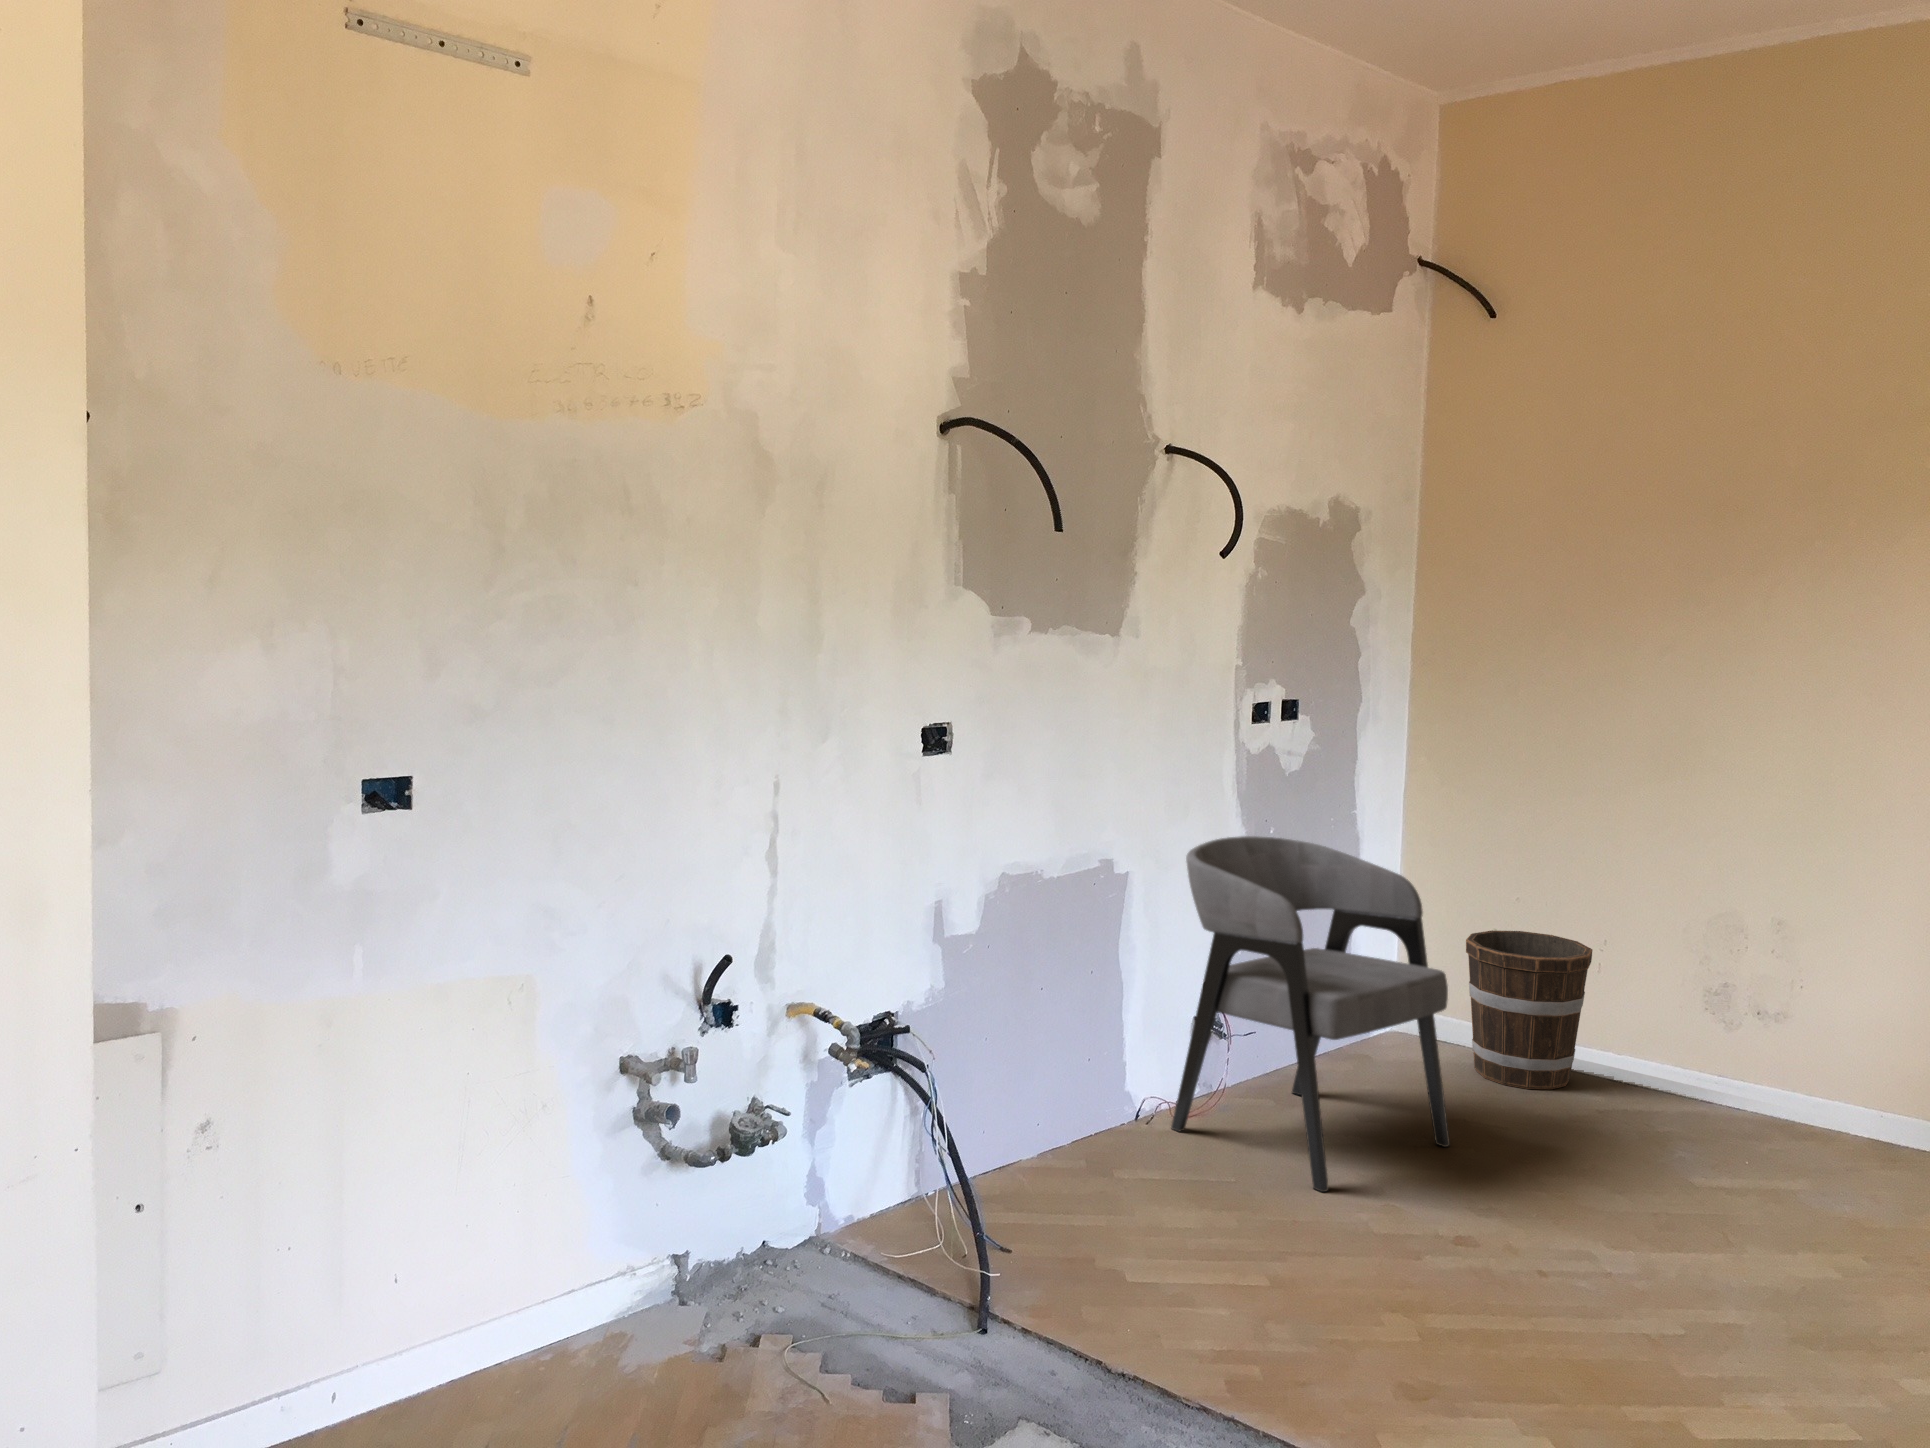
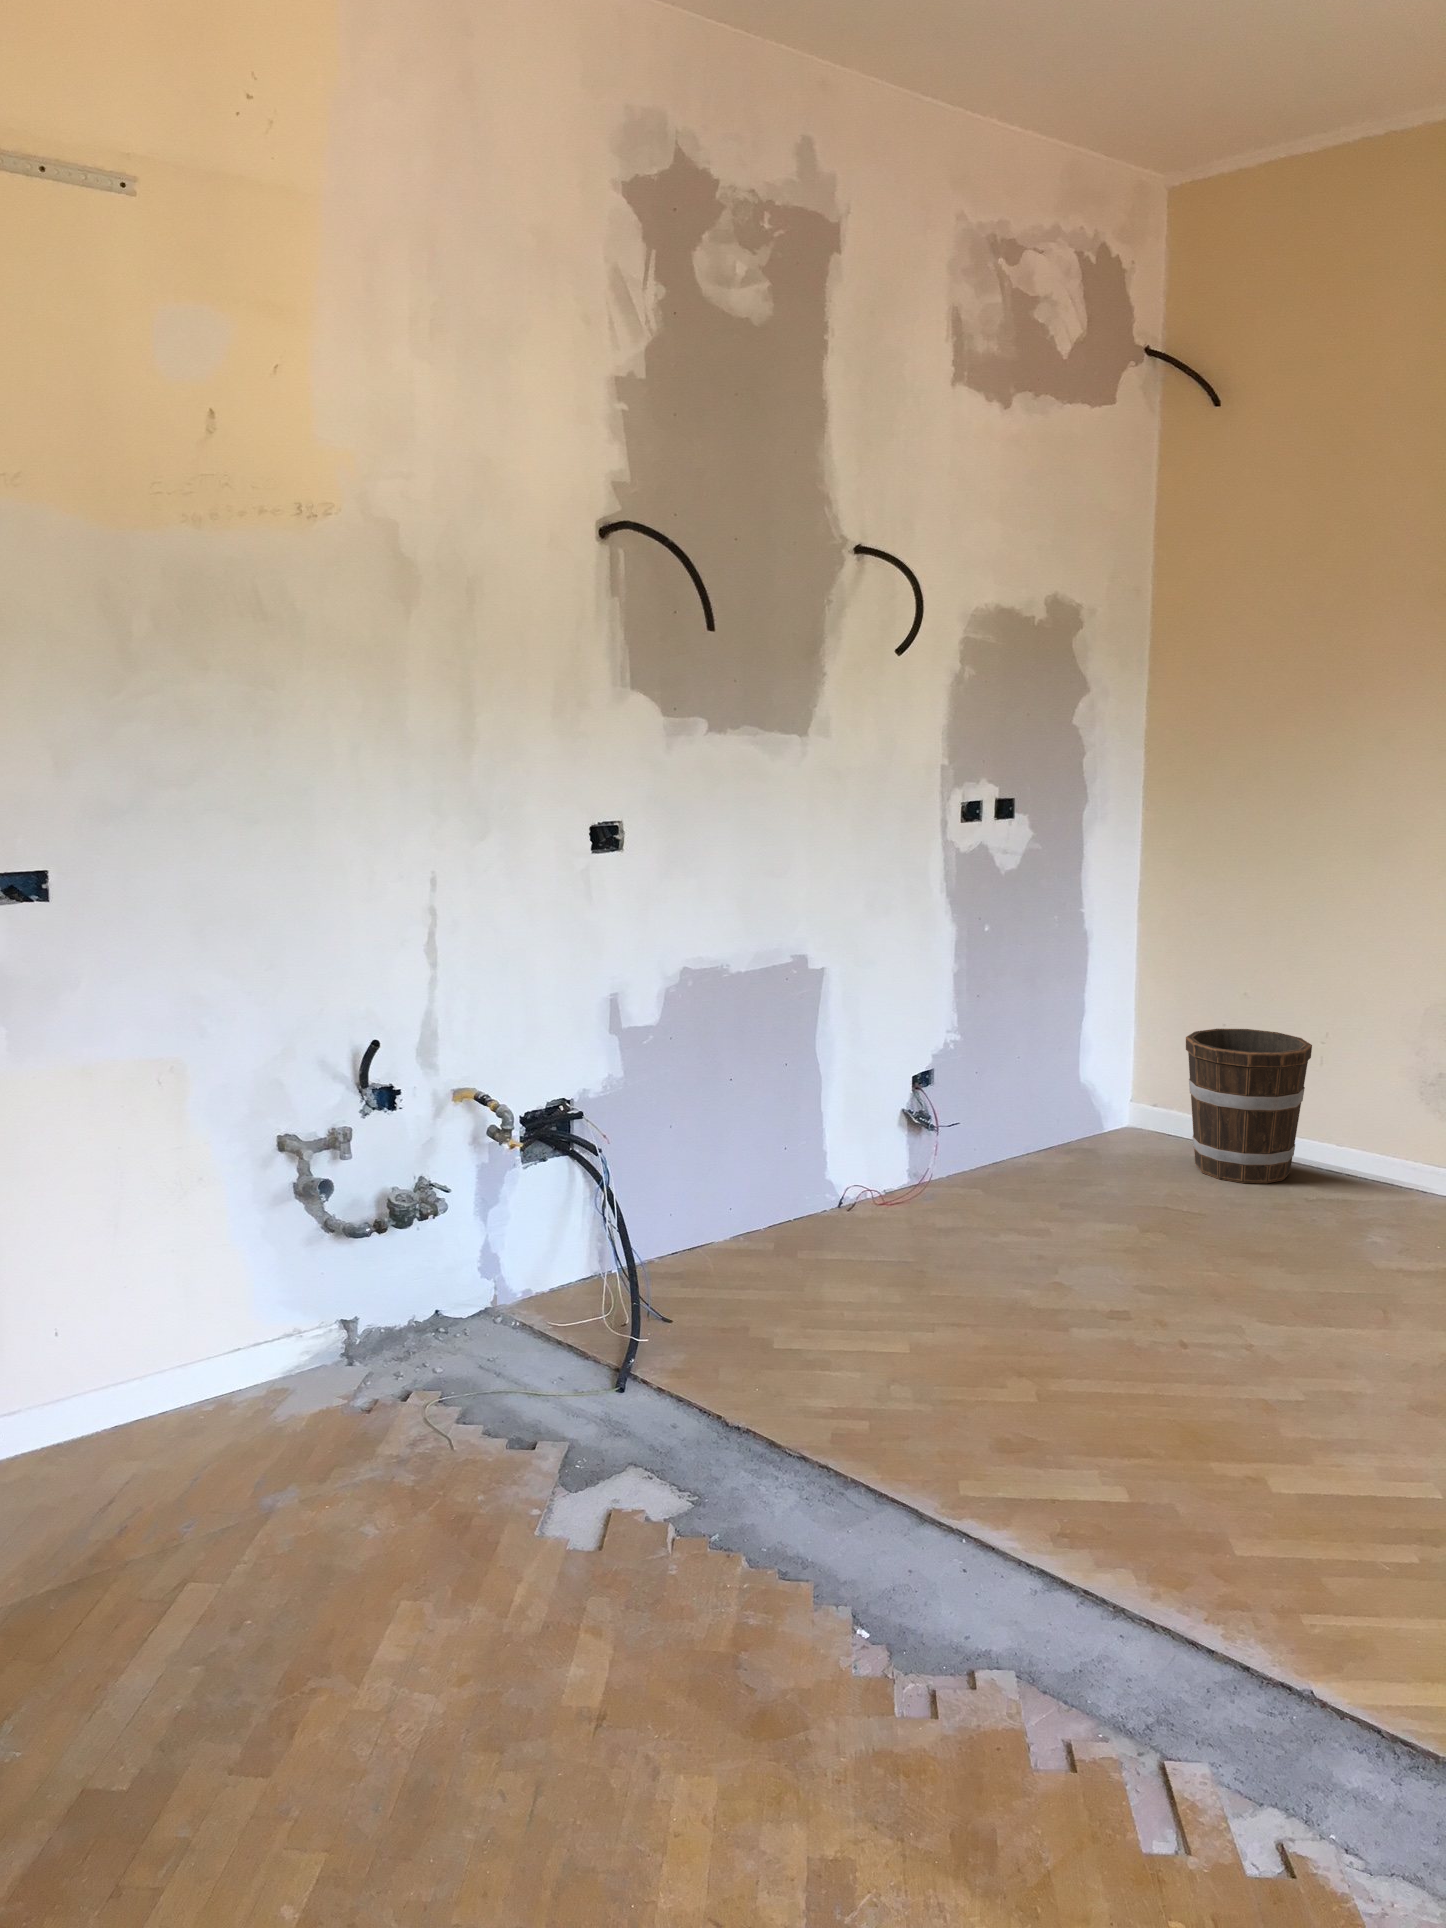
chair: present [1171,836,1450,1192] -> none [868,935,1141,1274]

